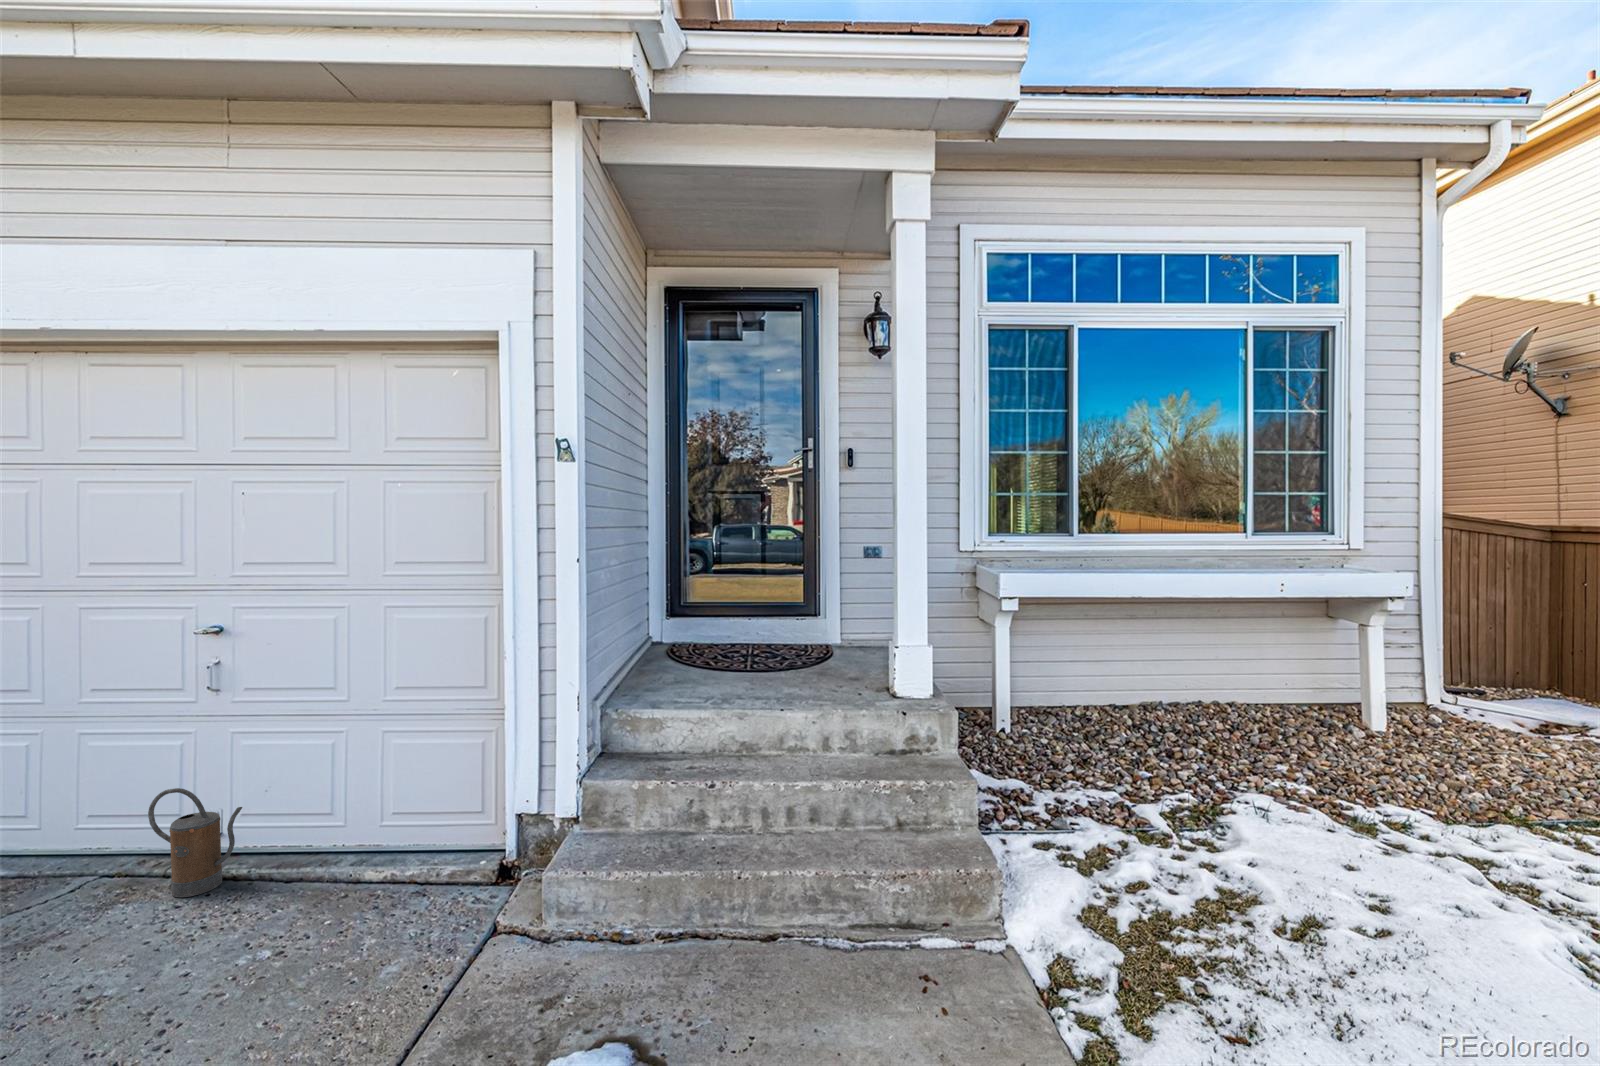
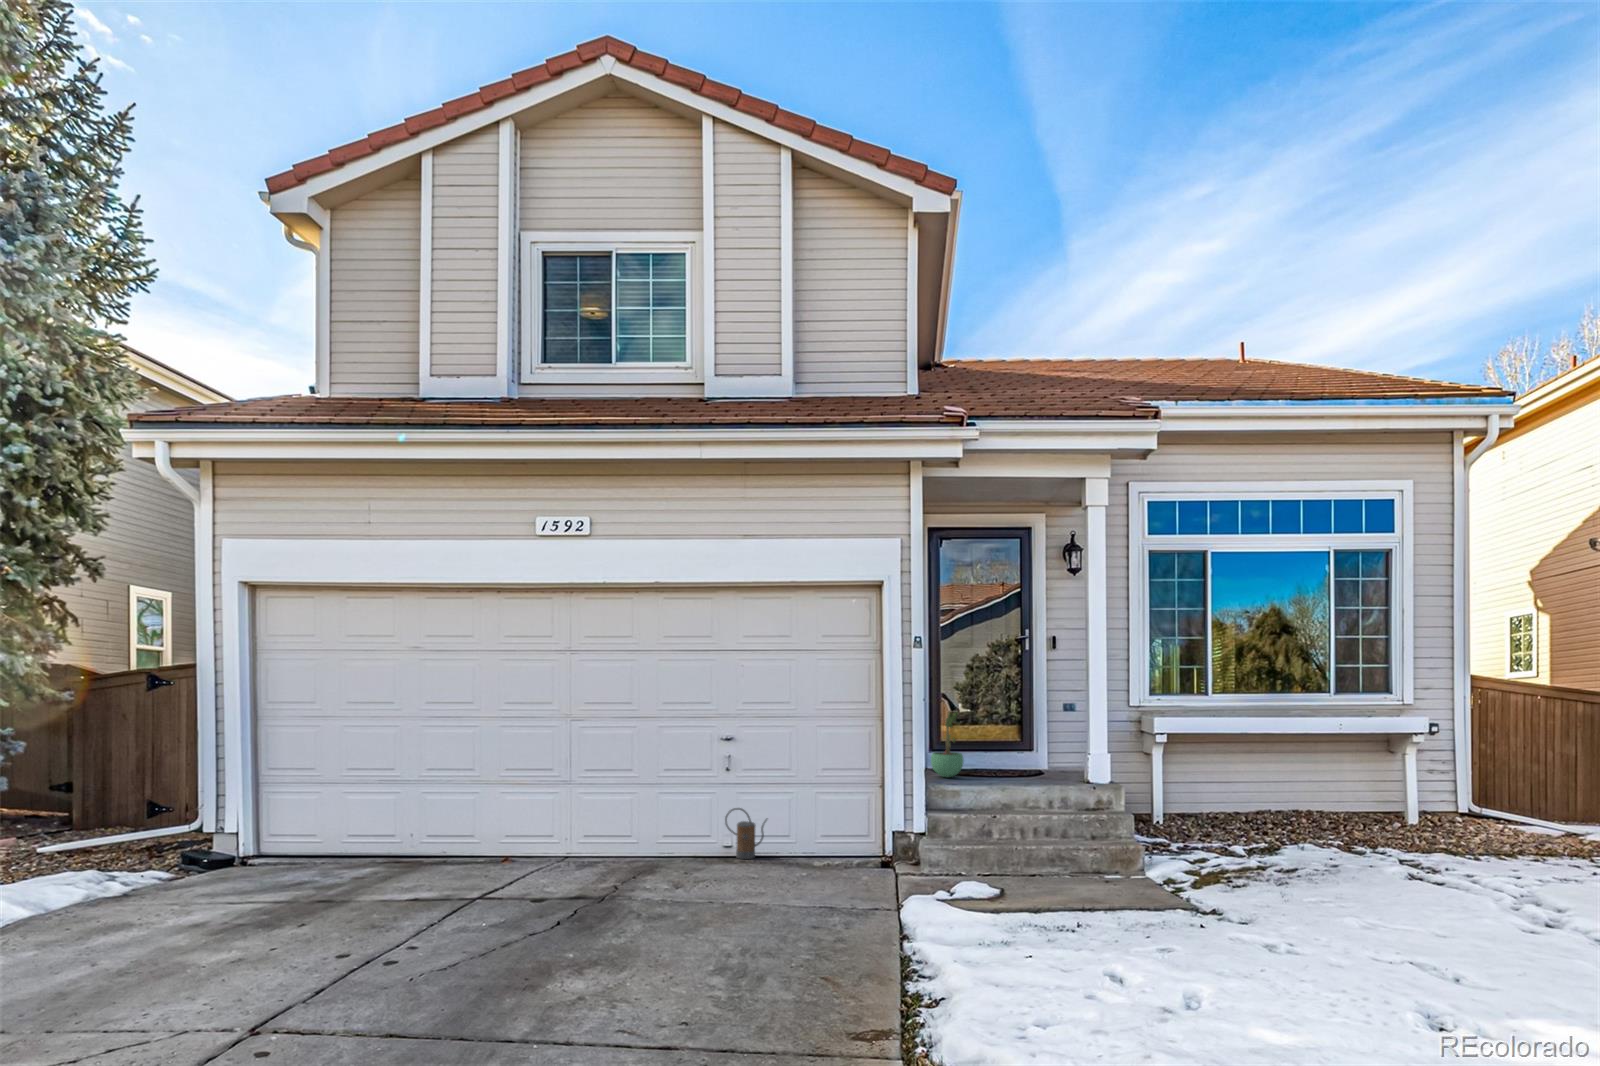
potted plant: none [618,575,678,693] -> present [931,712,963,777]

